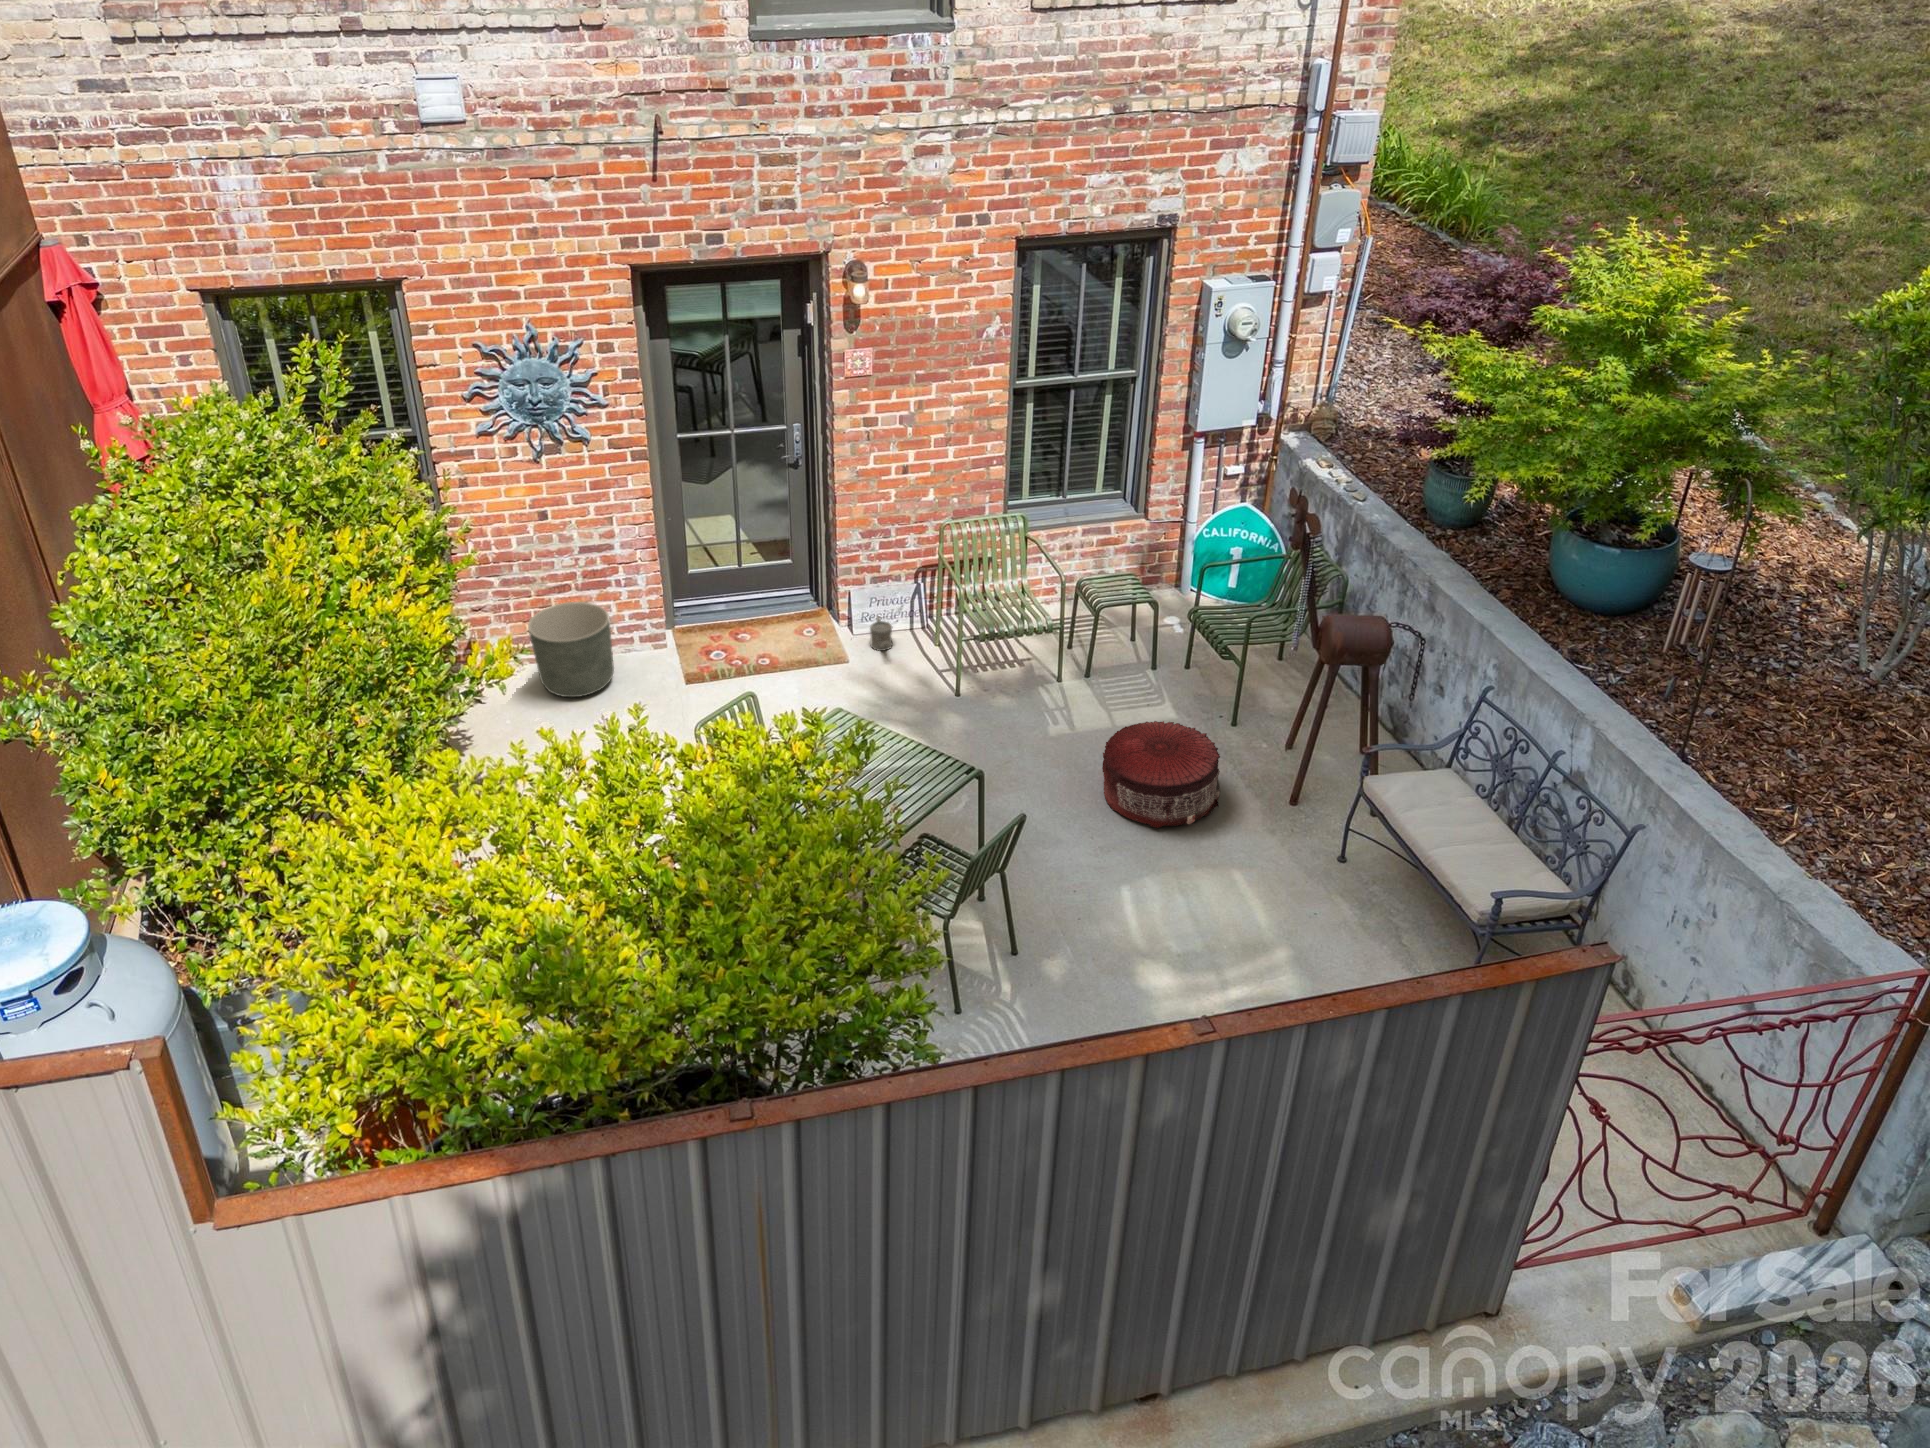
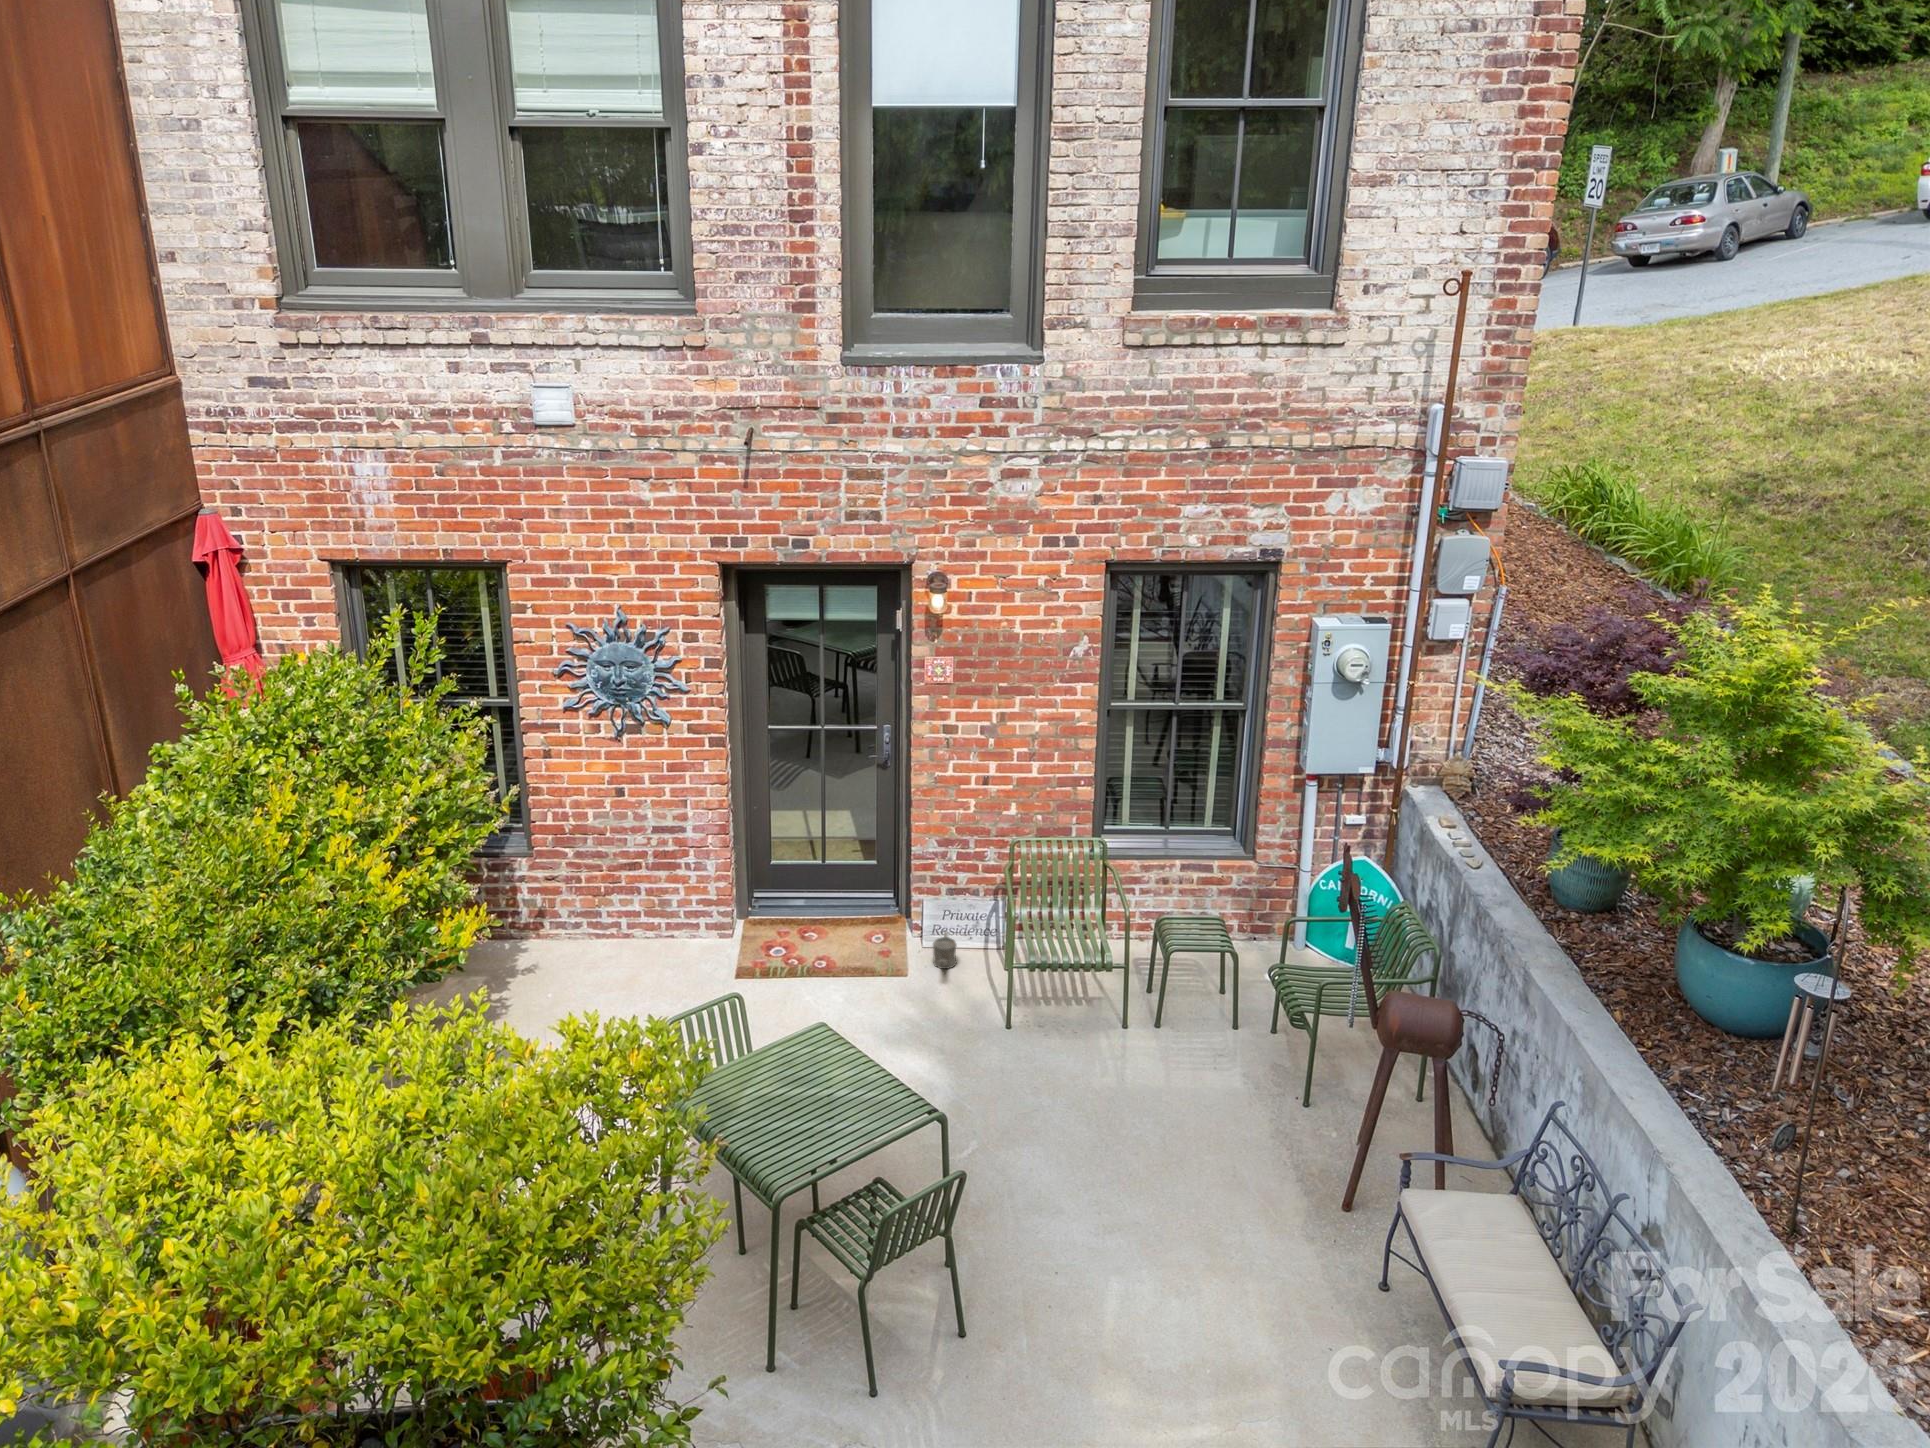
planter: present [528,602,614,697] -> none [586,881,668,977]
pouf: present [1102,721,1220,828] -> none [1125,1088,1259,1219]

